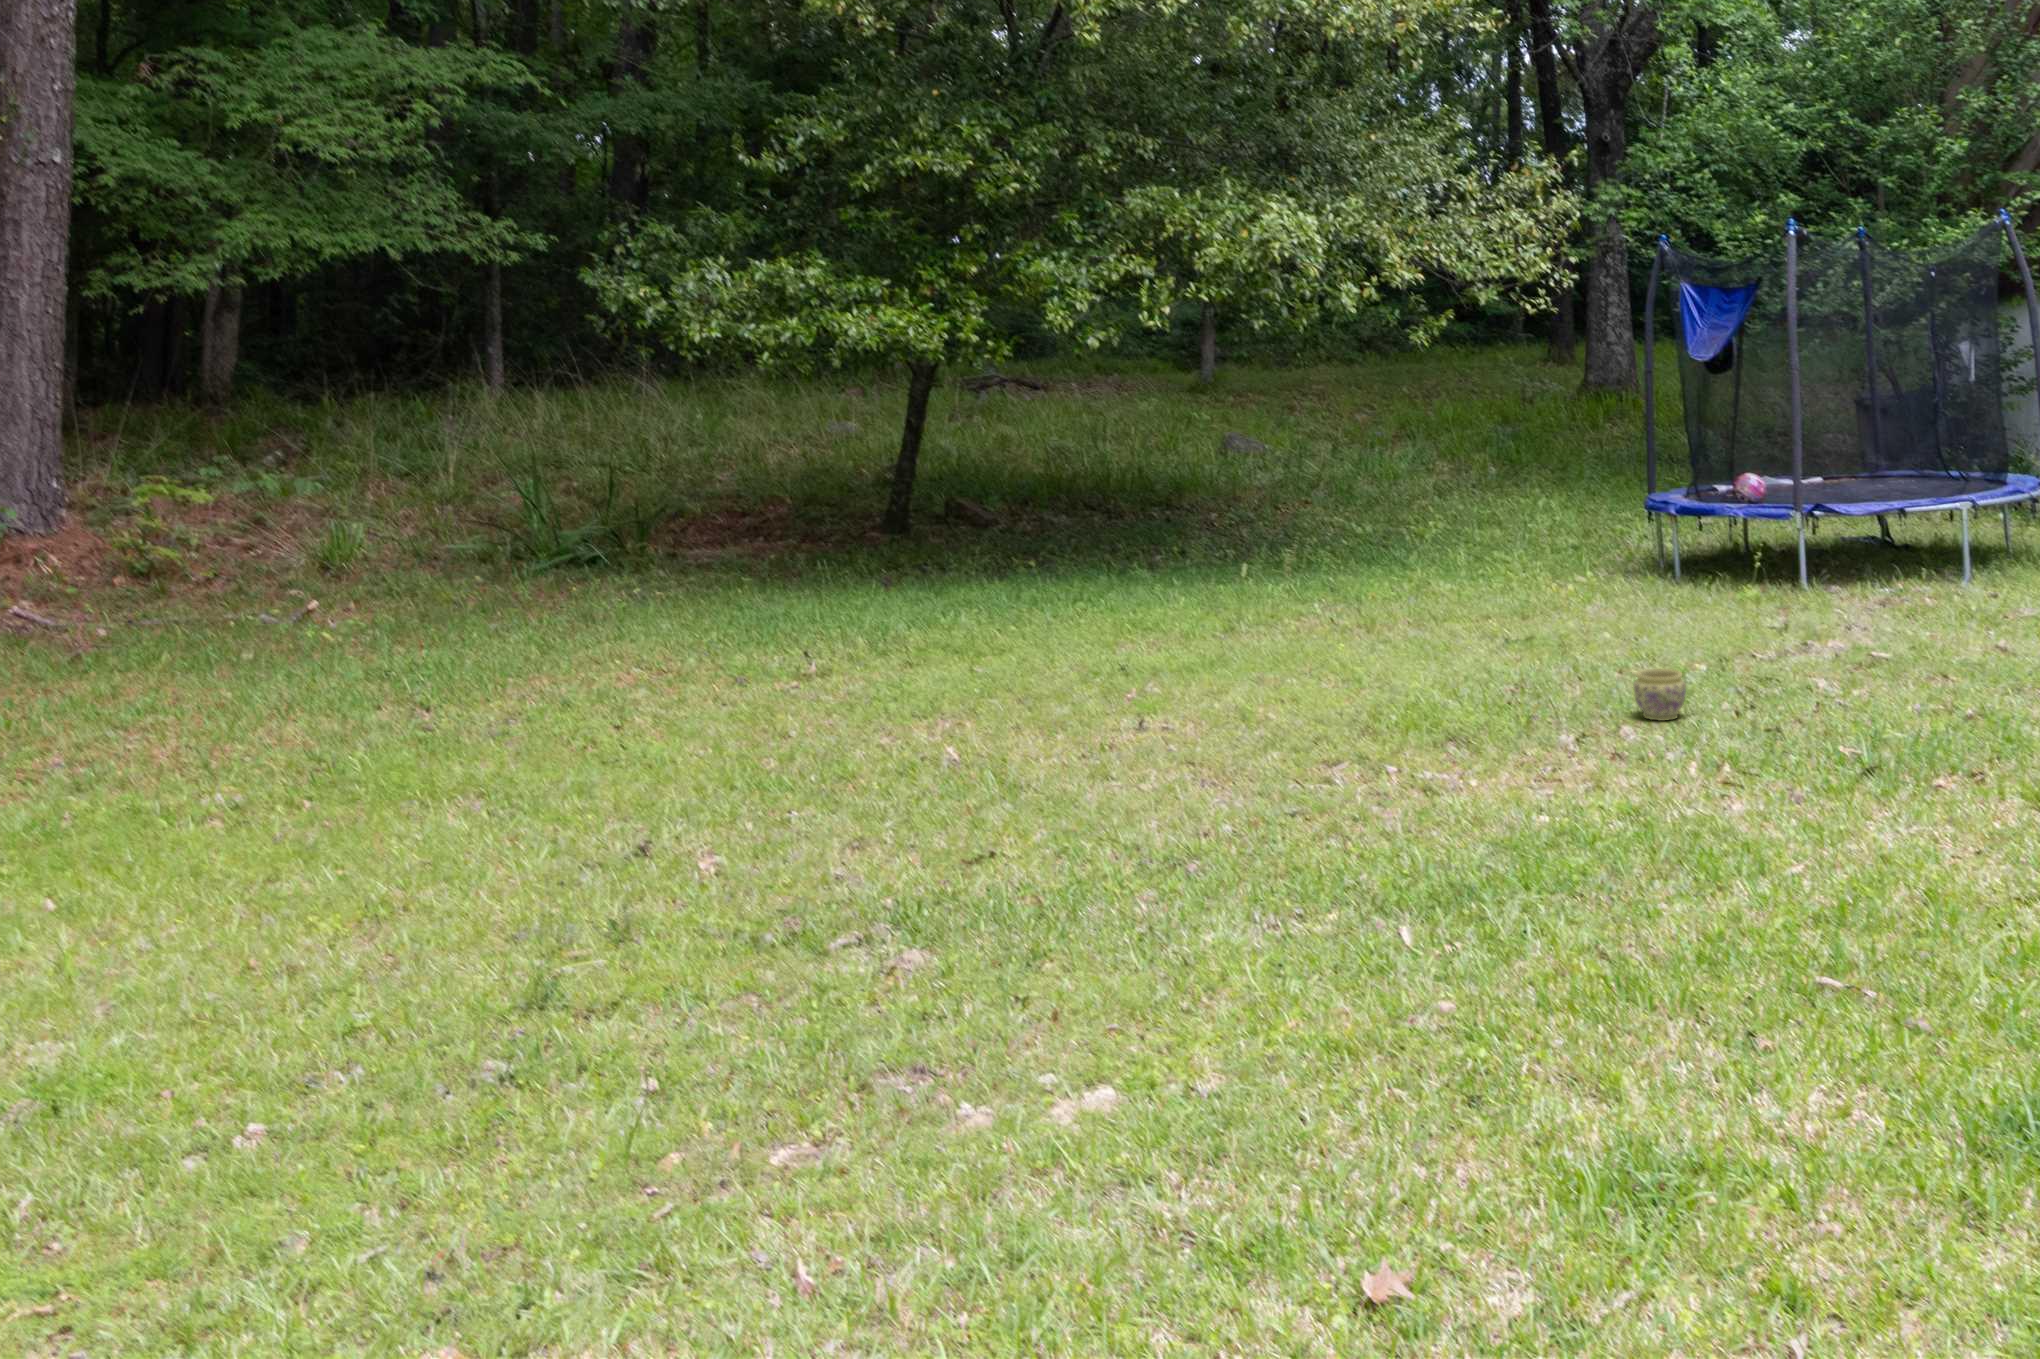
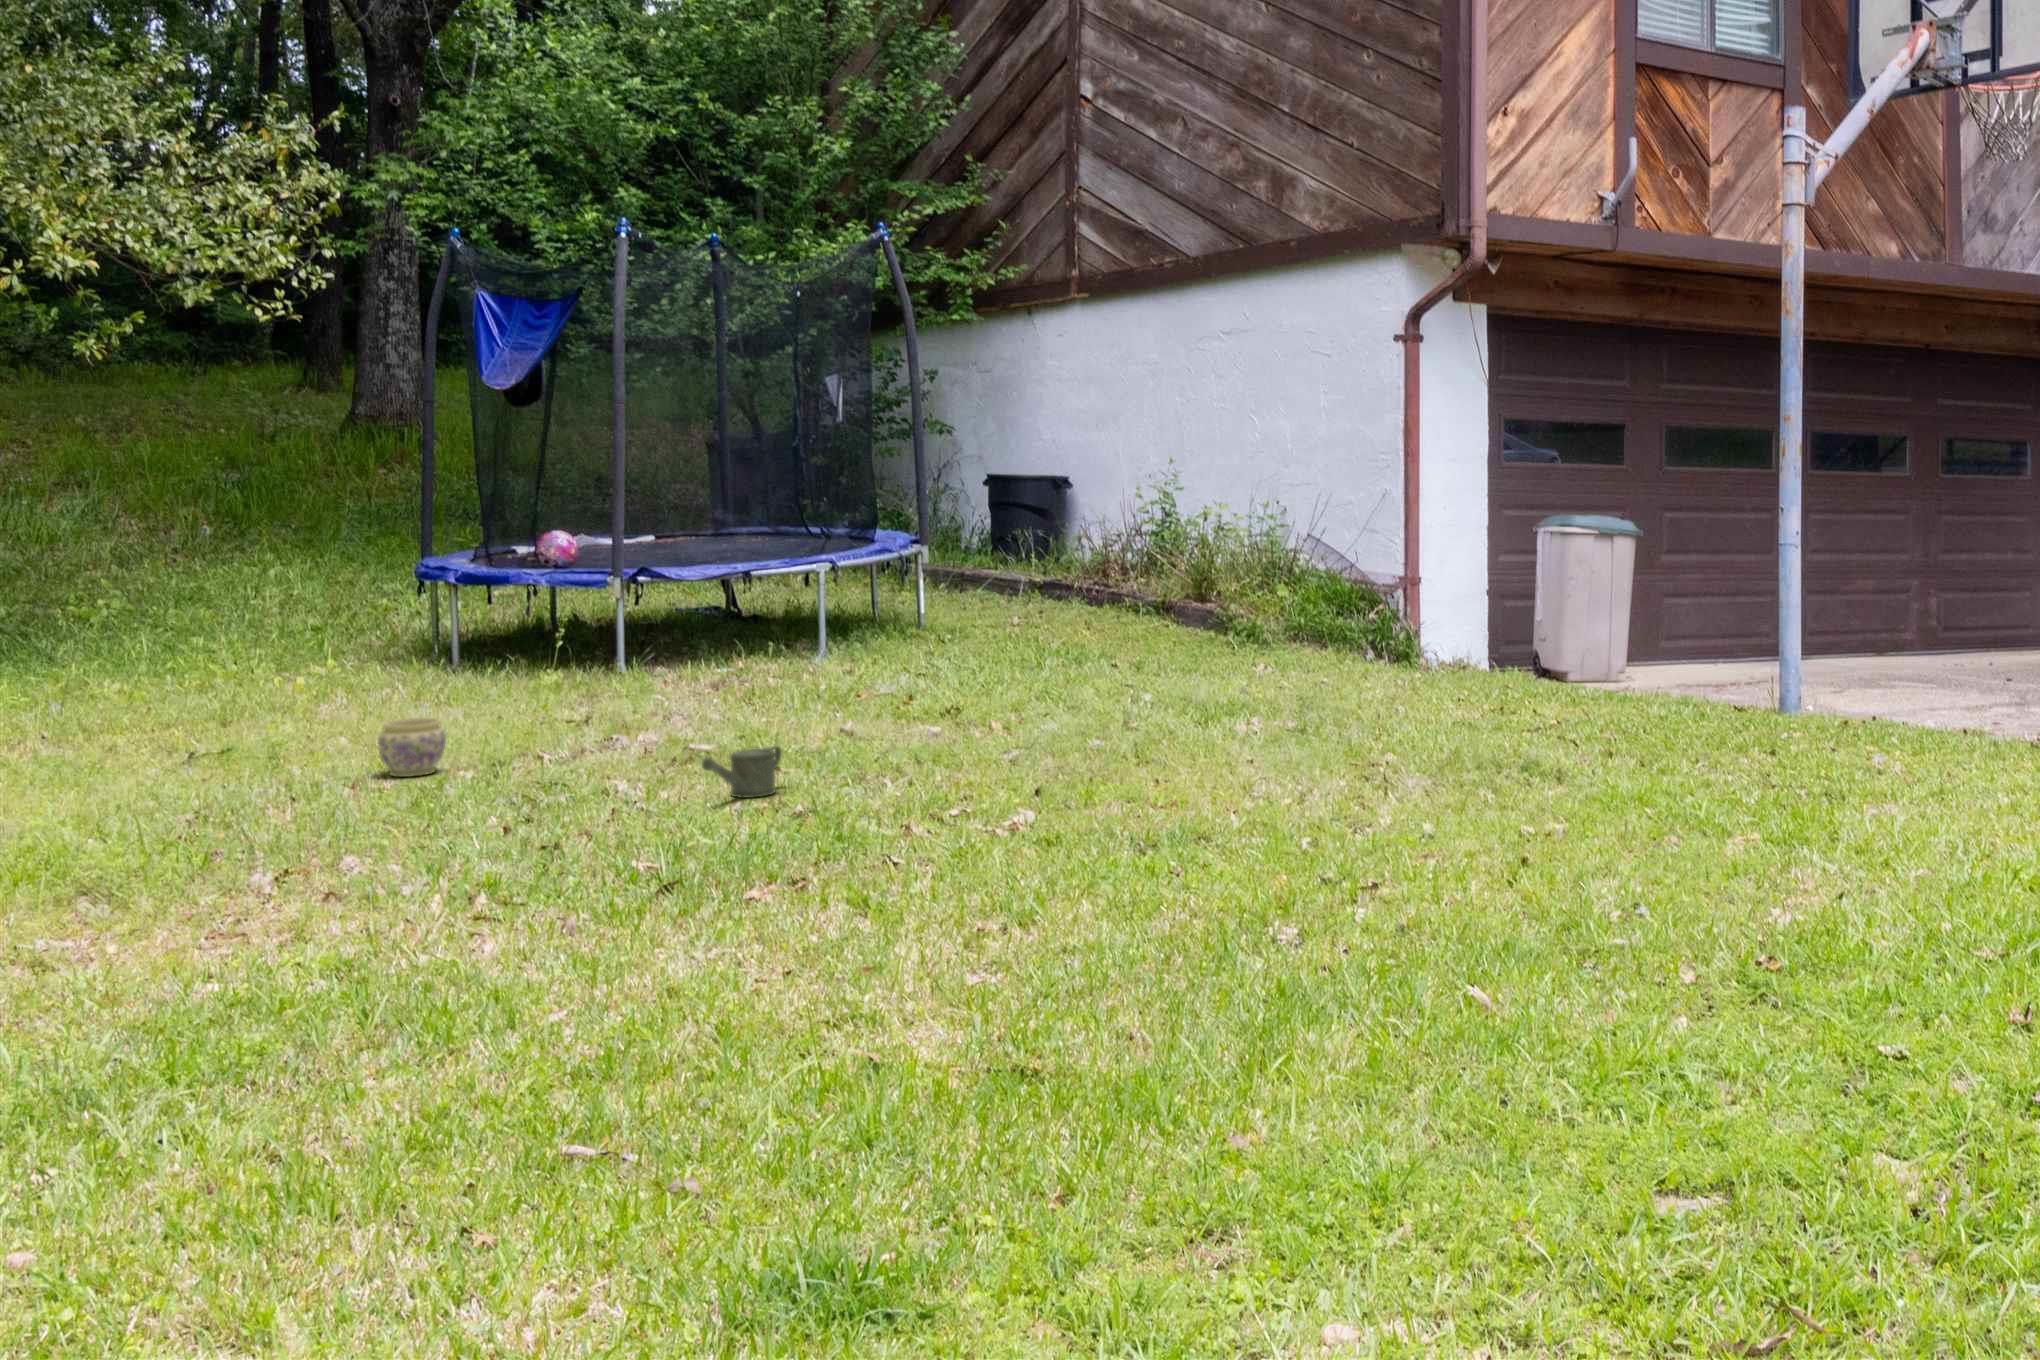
watering can: none [1919,738,1990,790] -> present [702,746,781,798]

